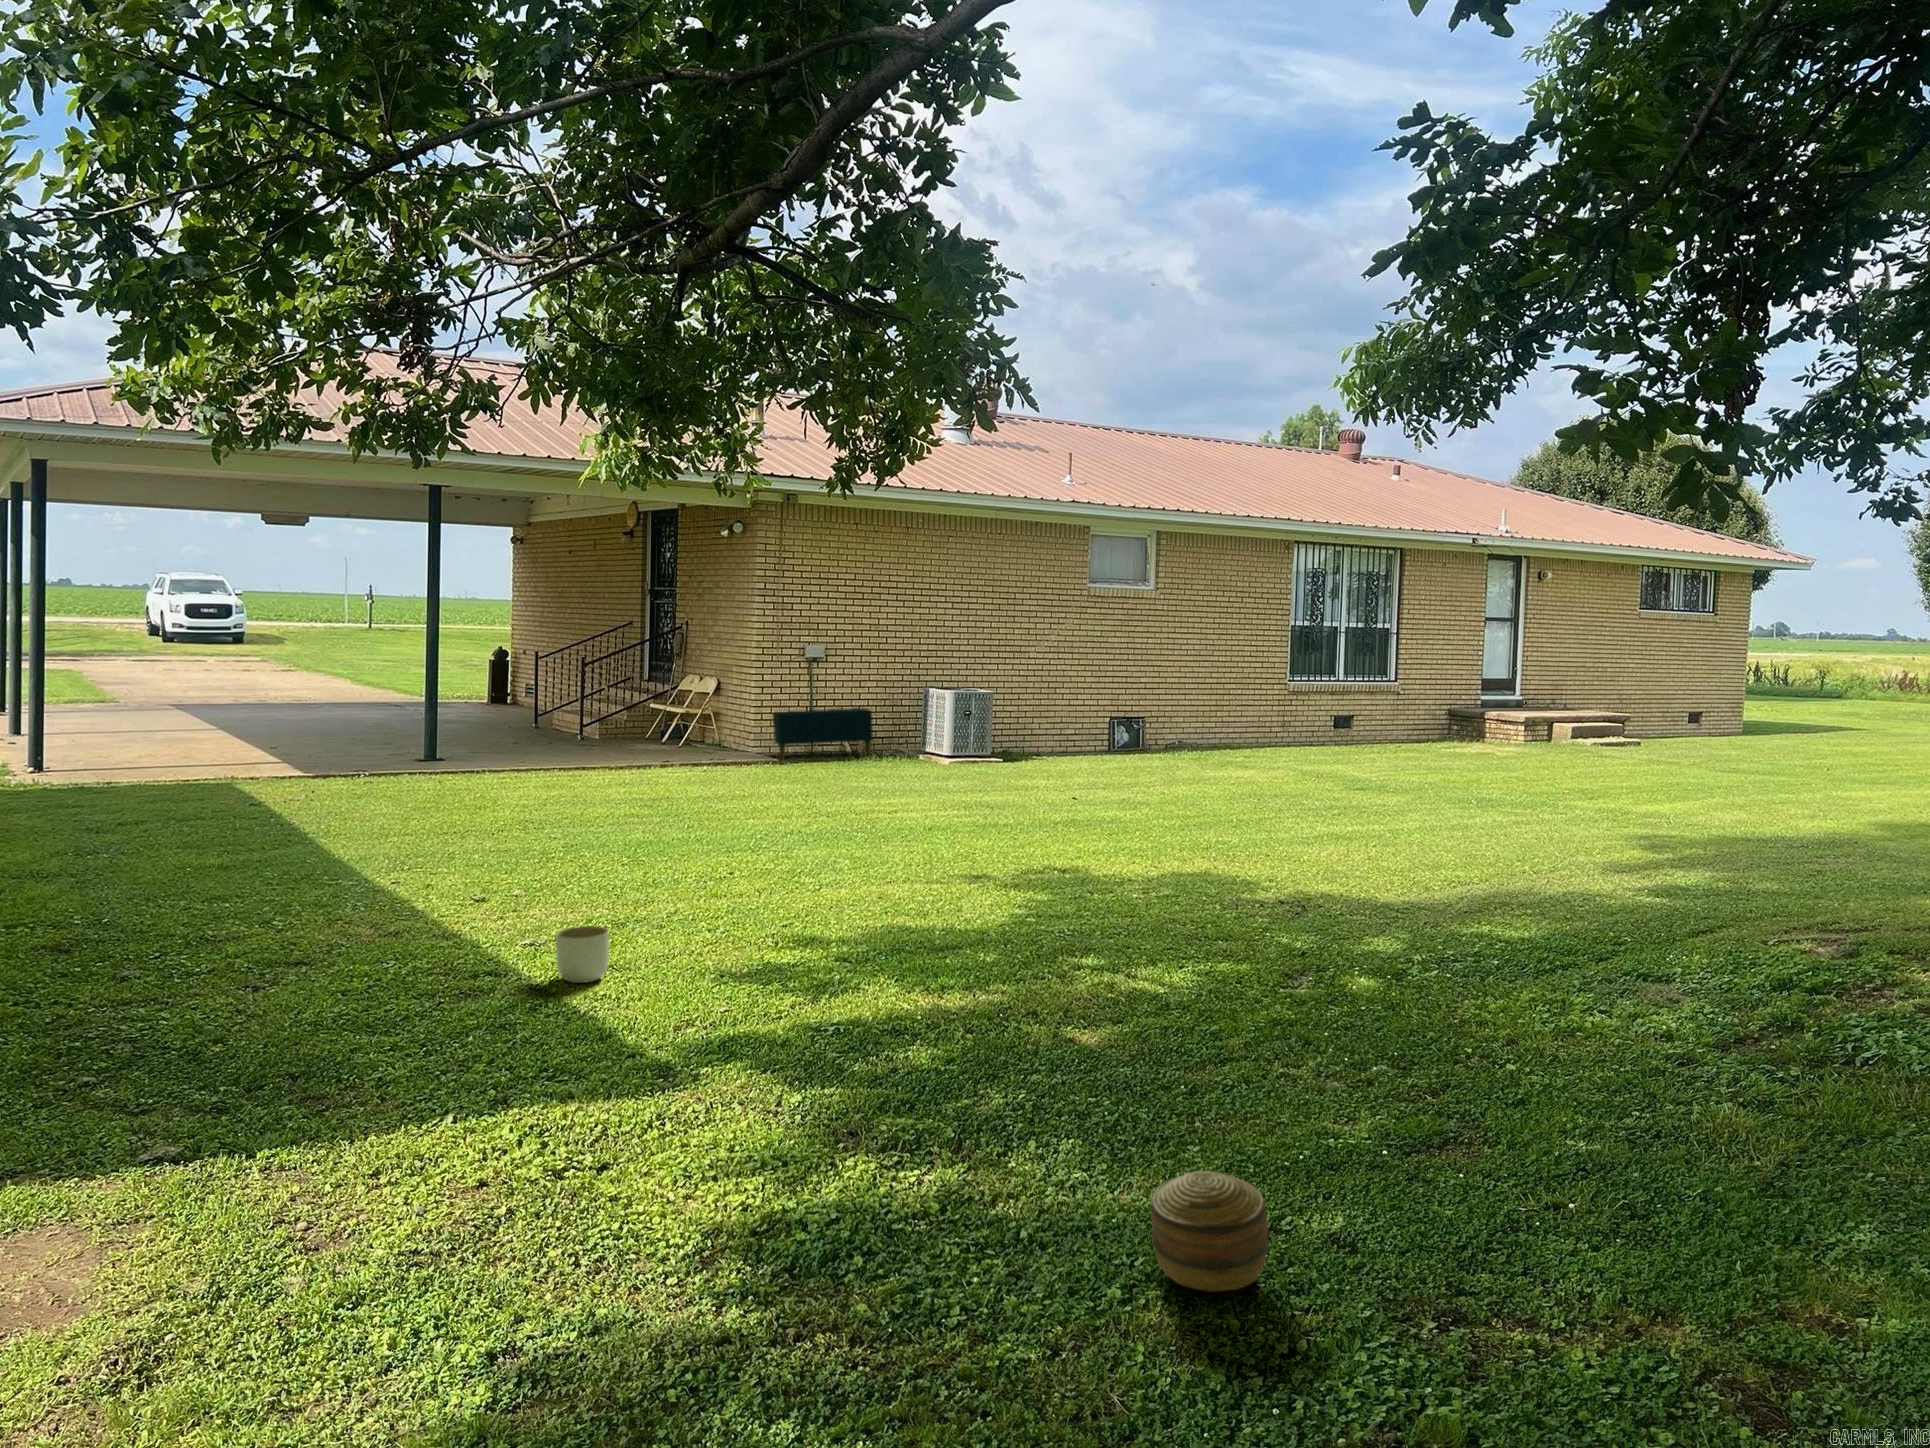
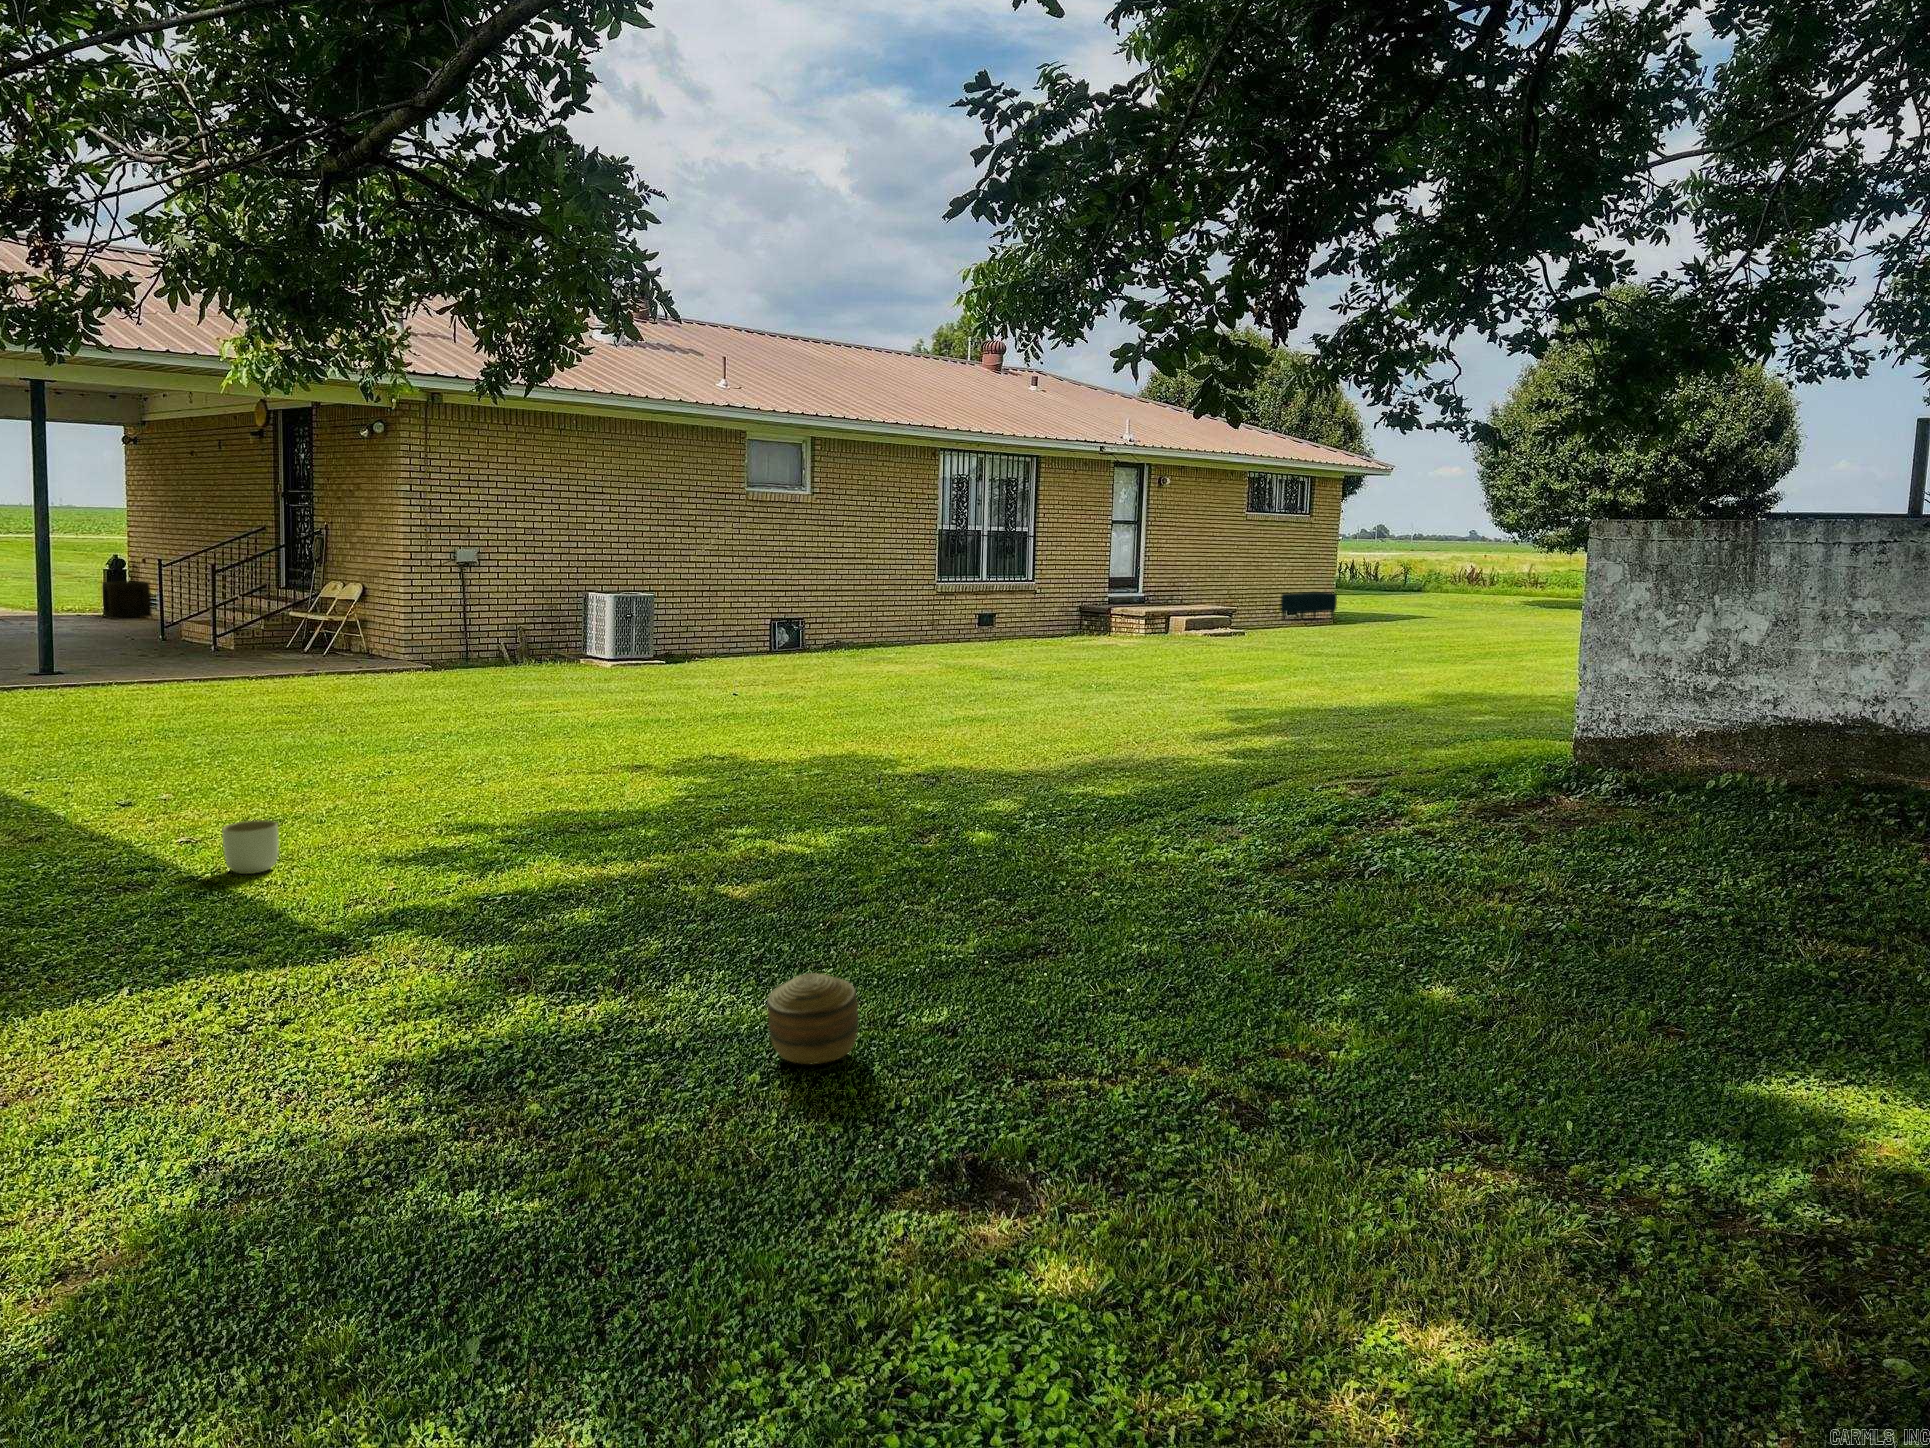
wooden crate: none [475,675,516,711] -> present [102,581,152,619]
bench: present [773,707,873,759] -> present [1281,592,1337,620]

